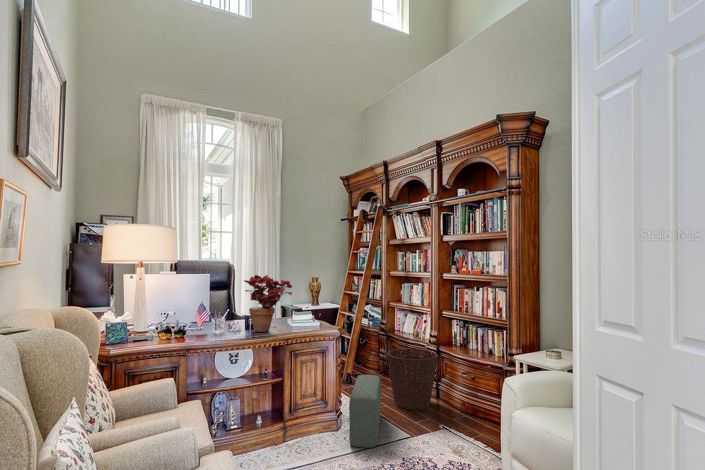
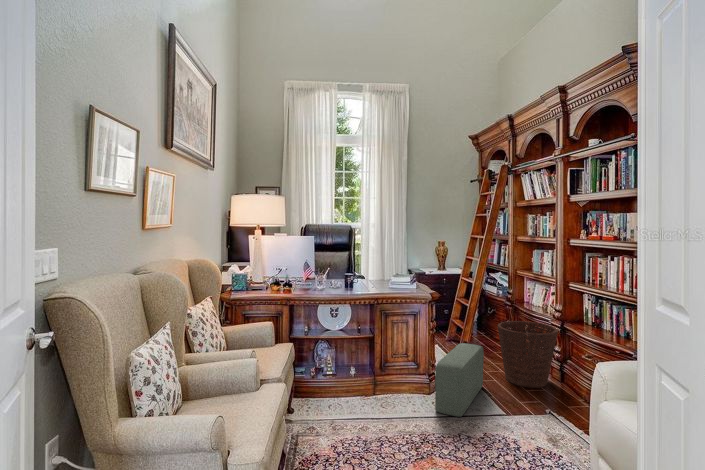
potted plant: present [244,275,292,332] -> none [335,237,384,292]

